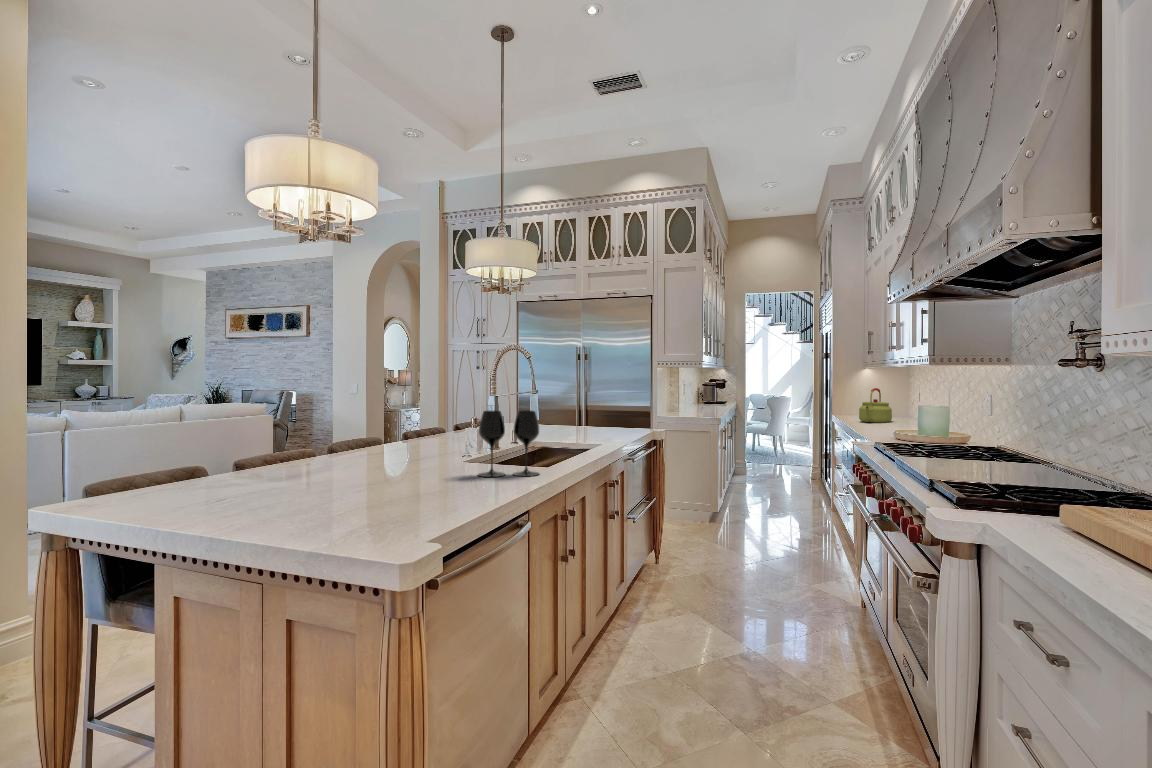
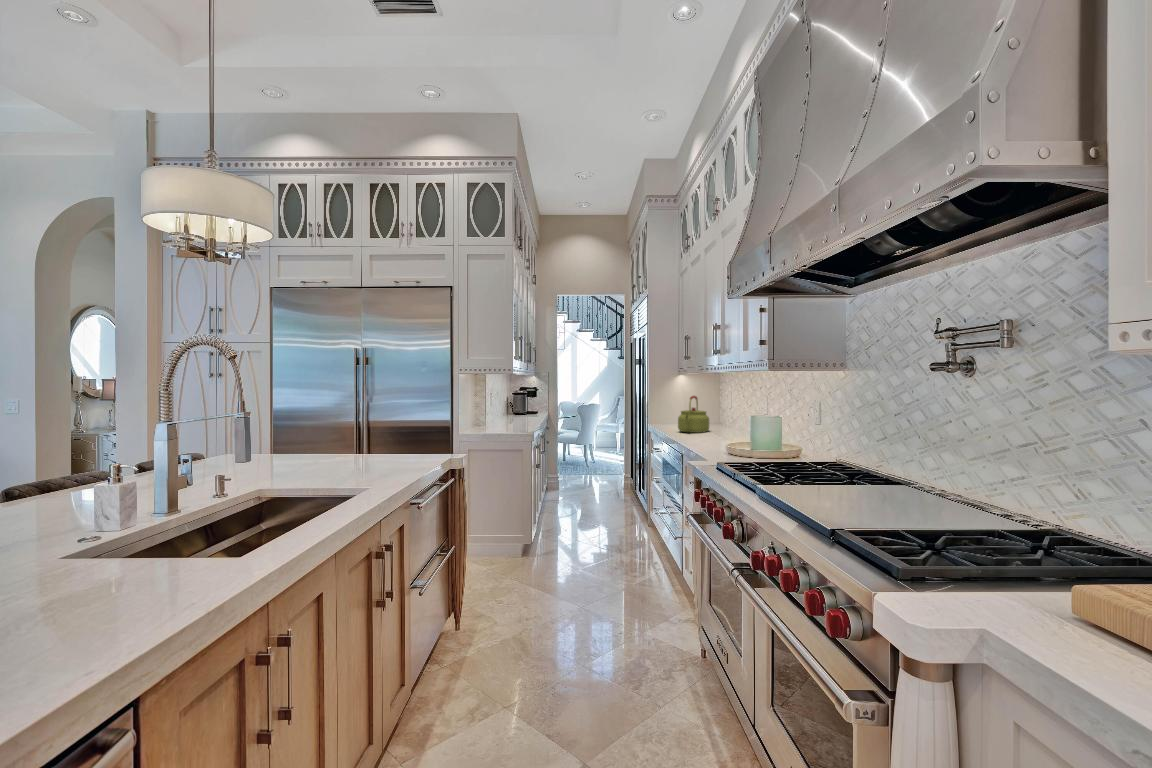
wine glass: present [478,410,539,477] -> none [60,453,213,598]

